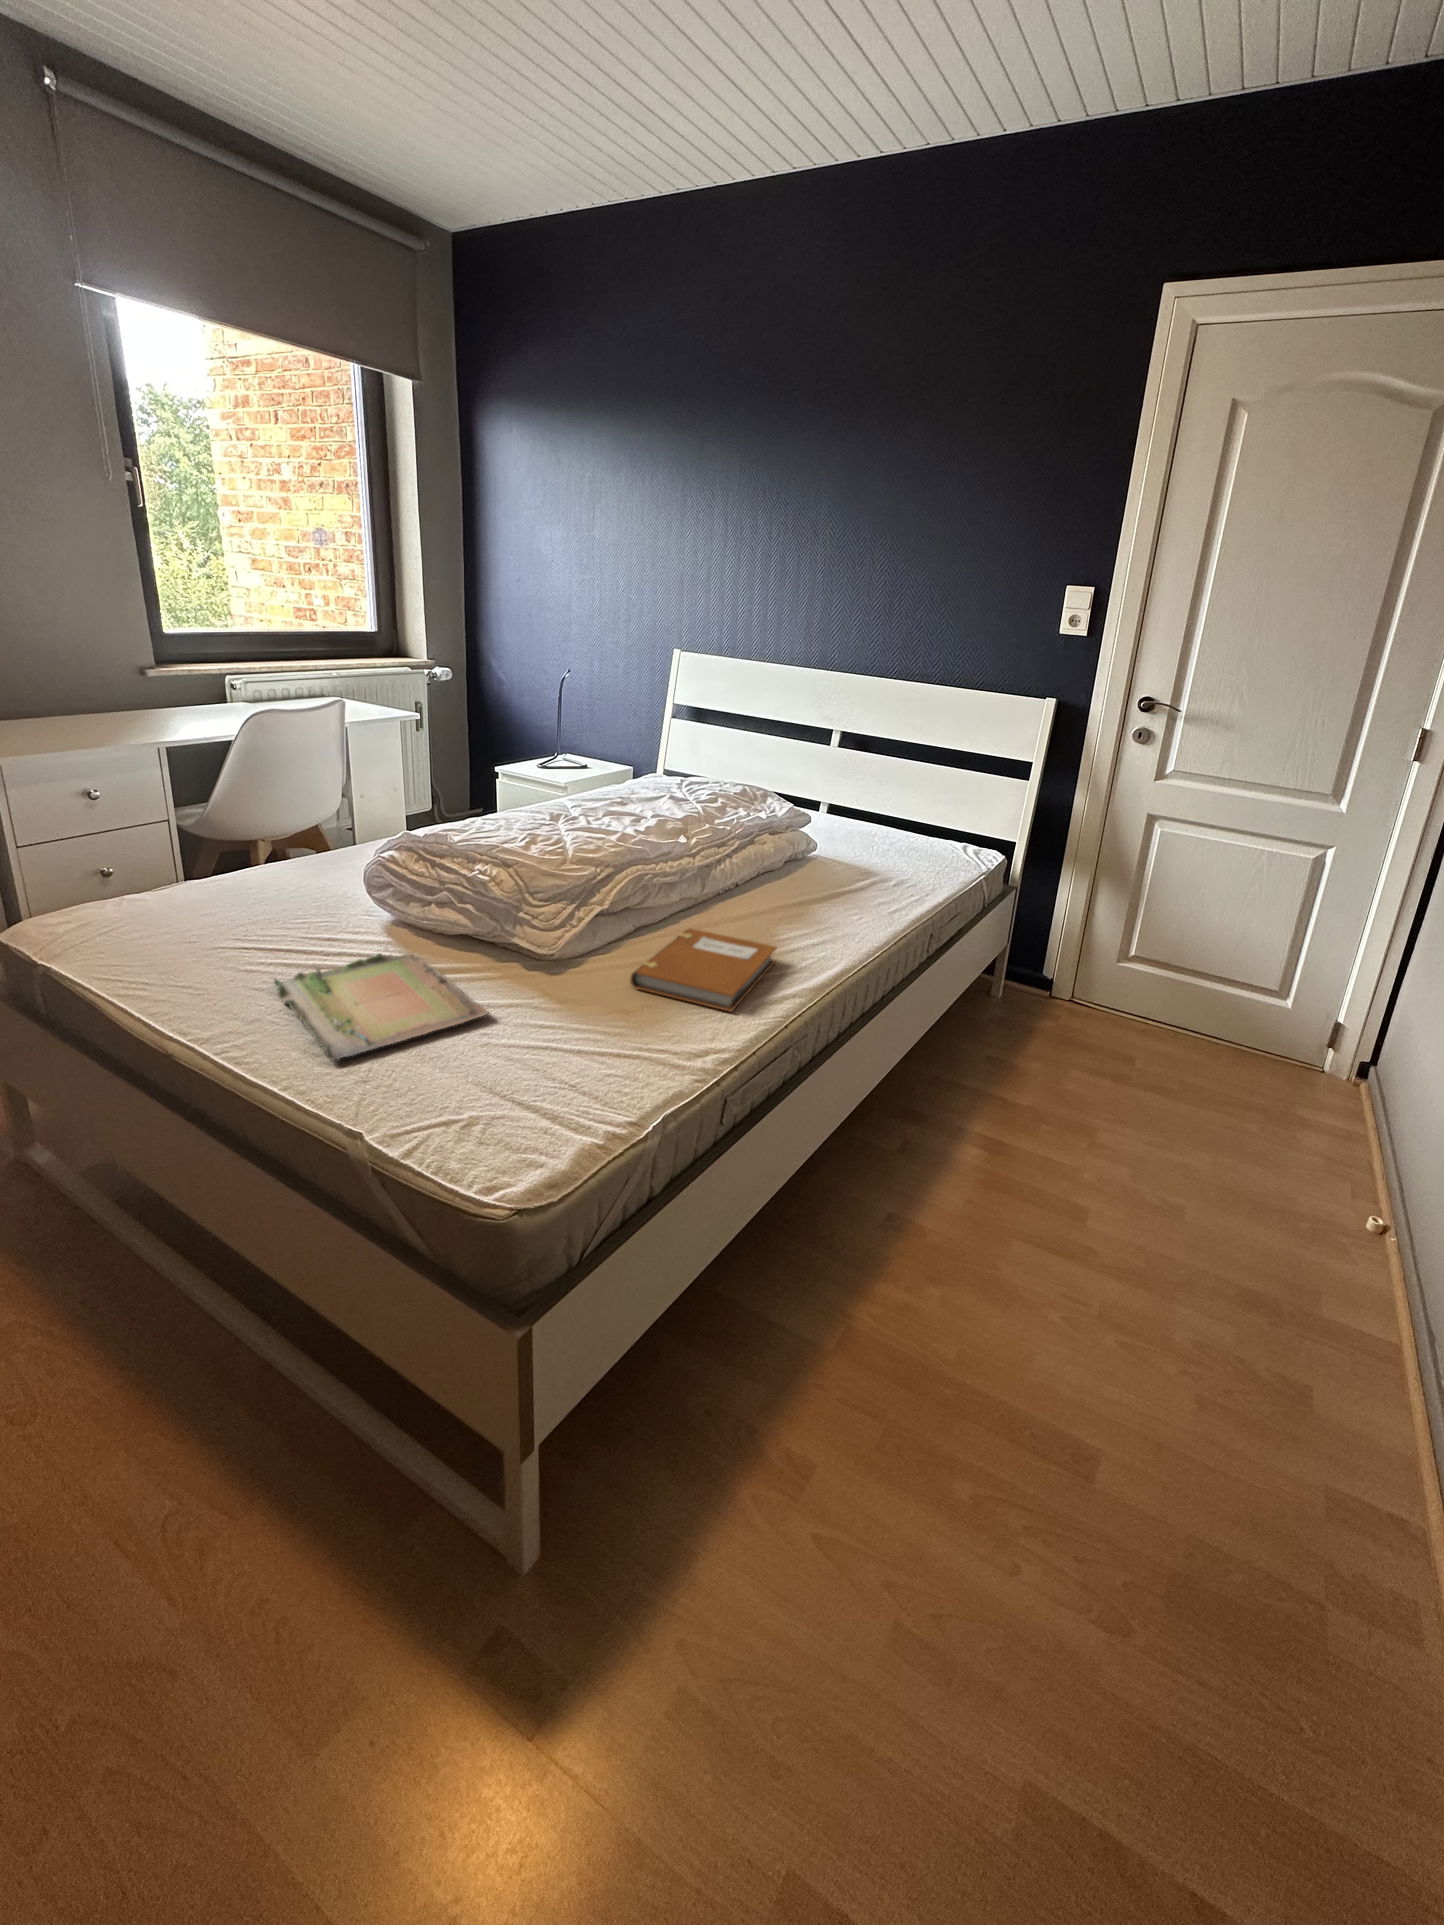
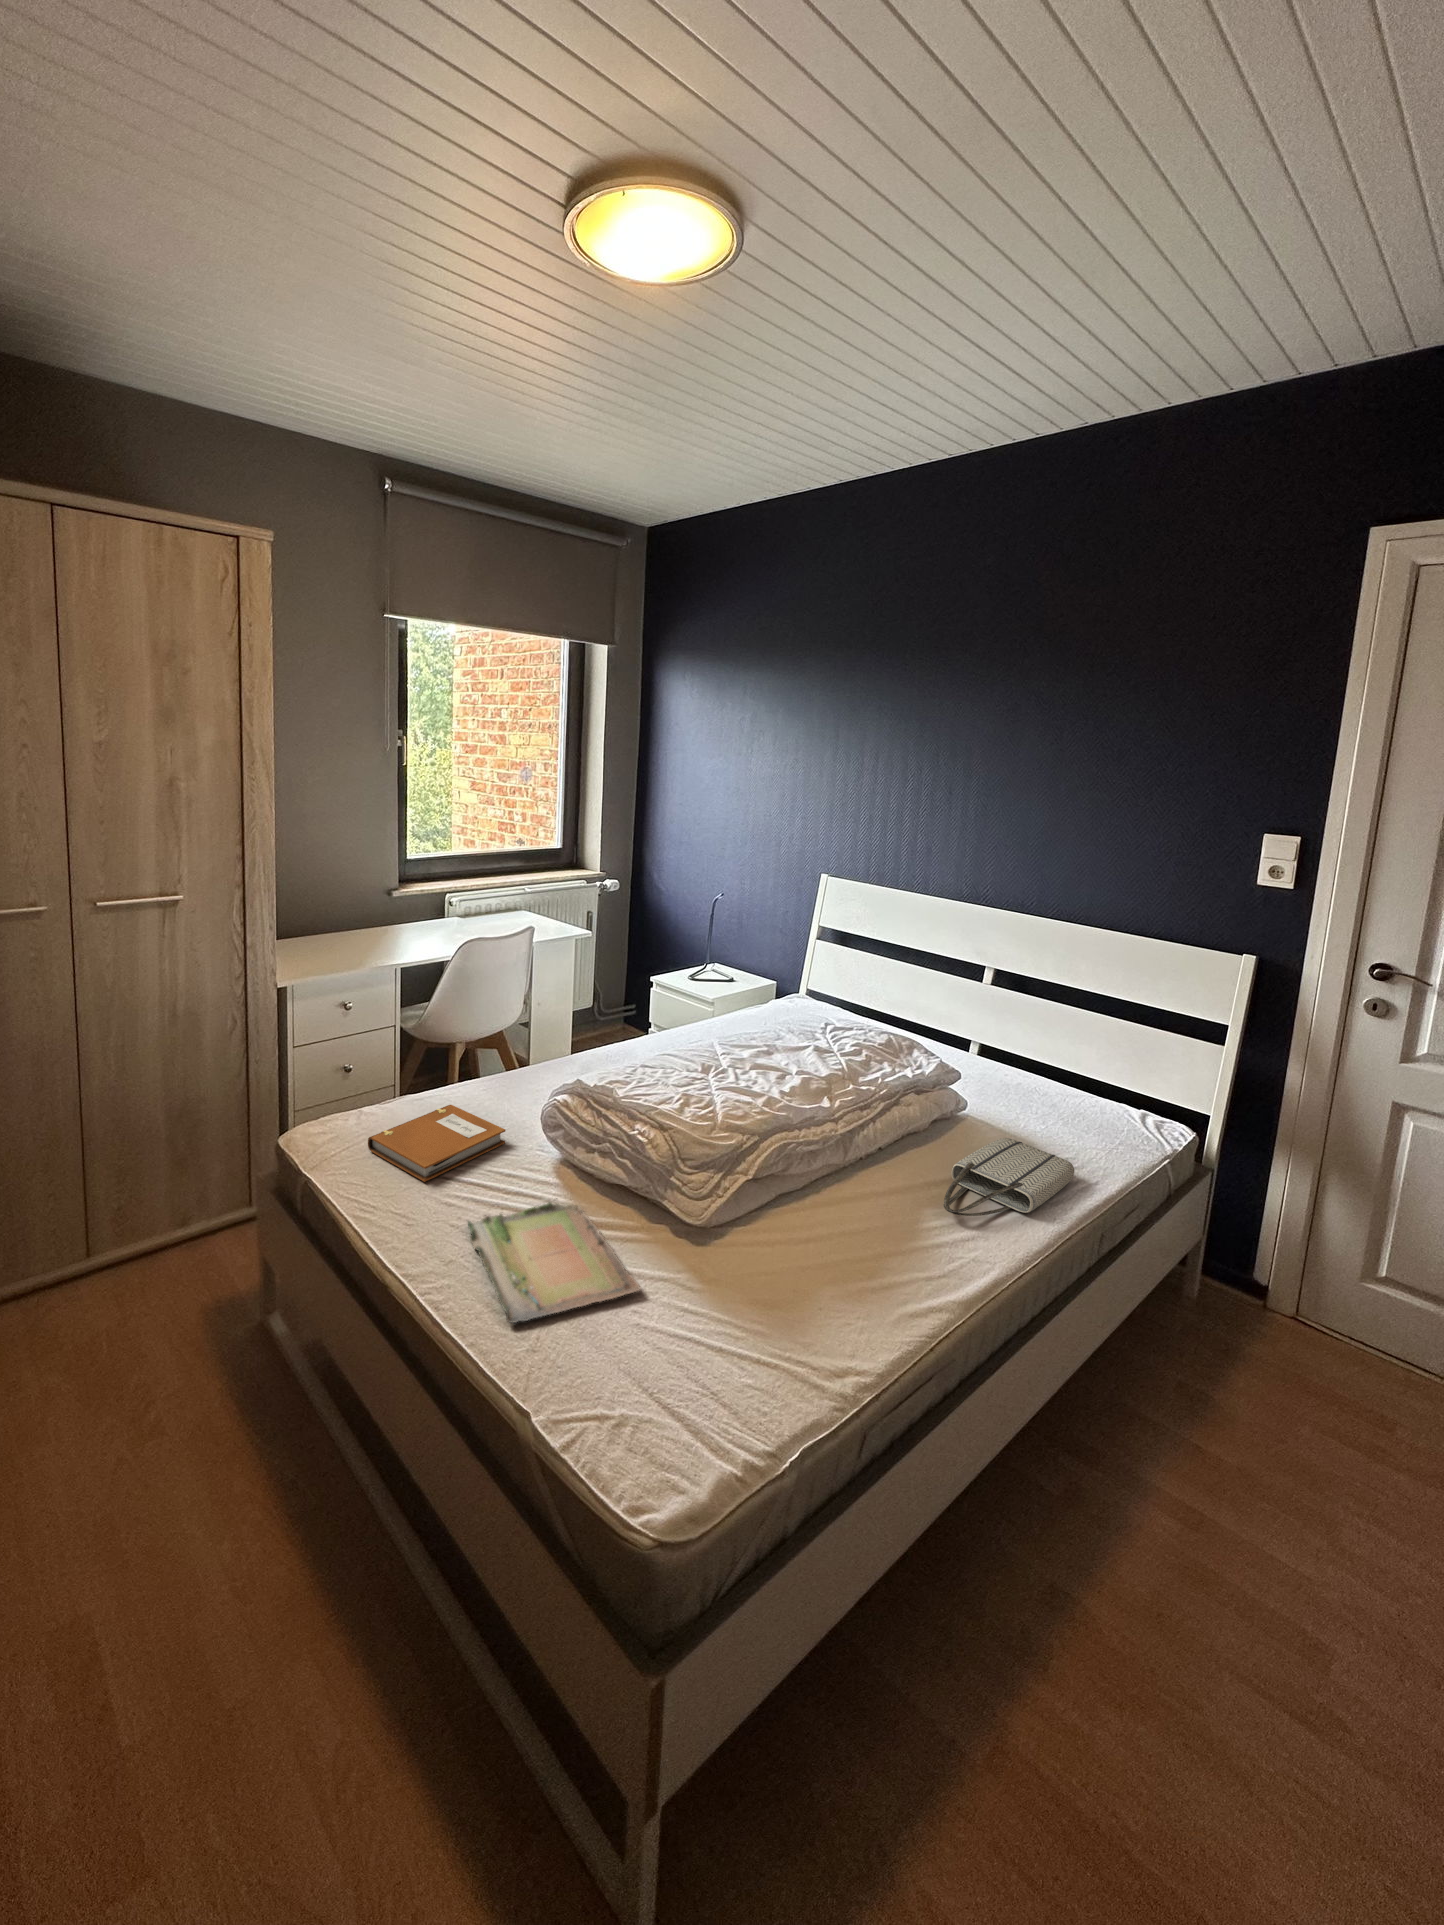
tote bag: none [796,864,909,923] -> present [944,1138,1074,1216]
notebook: present [630,928,777,1012] -> present [368,1105,506,1182]

